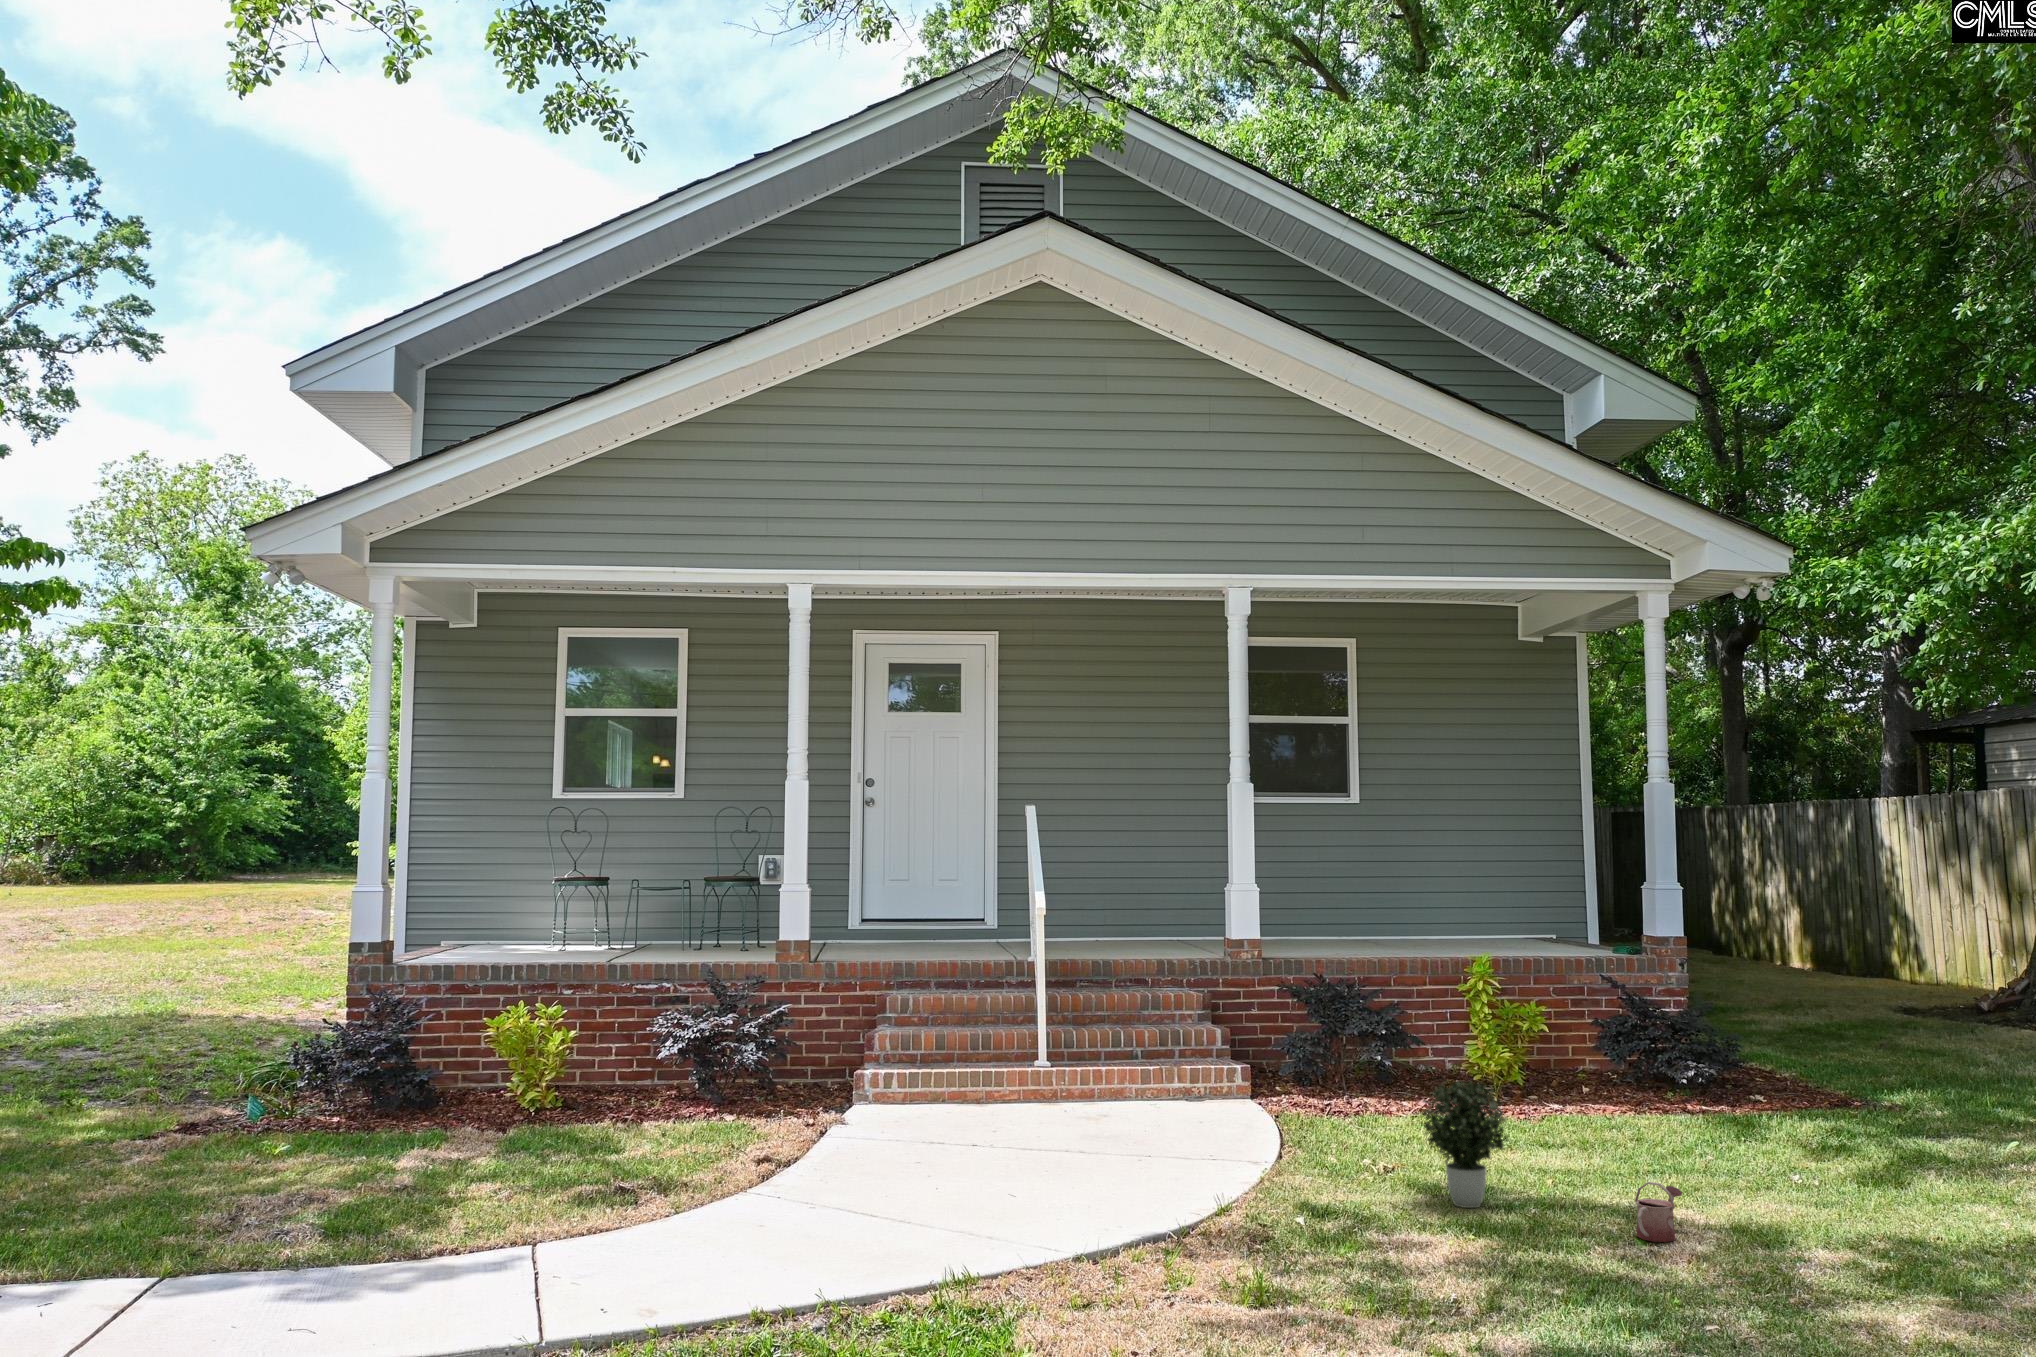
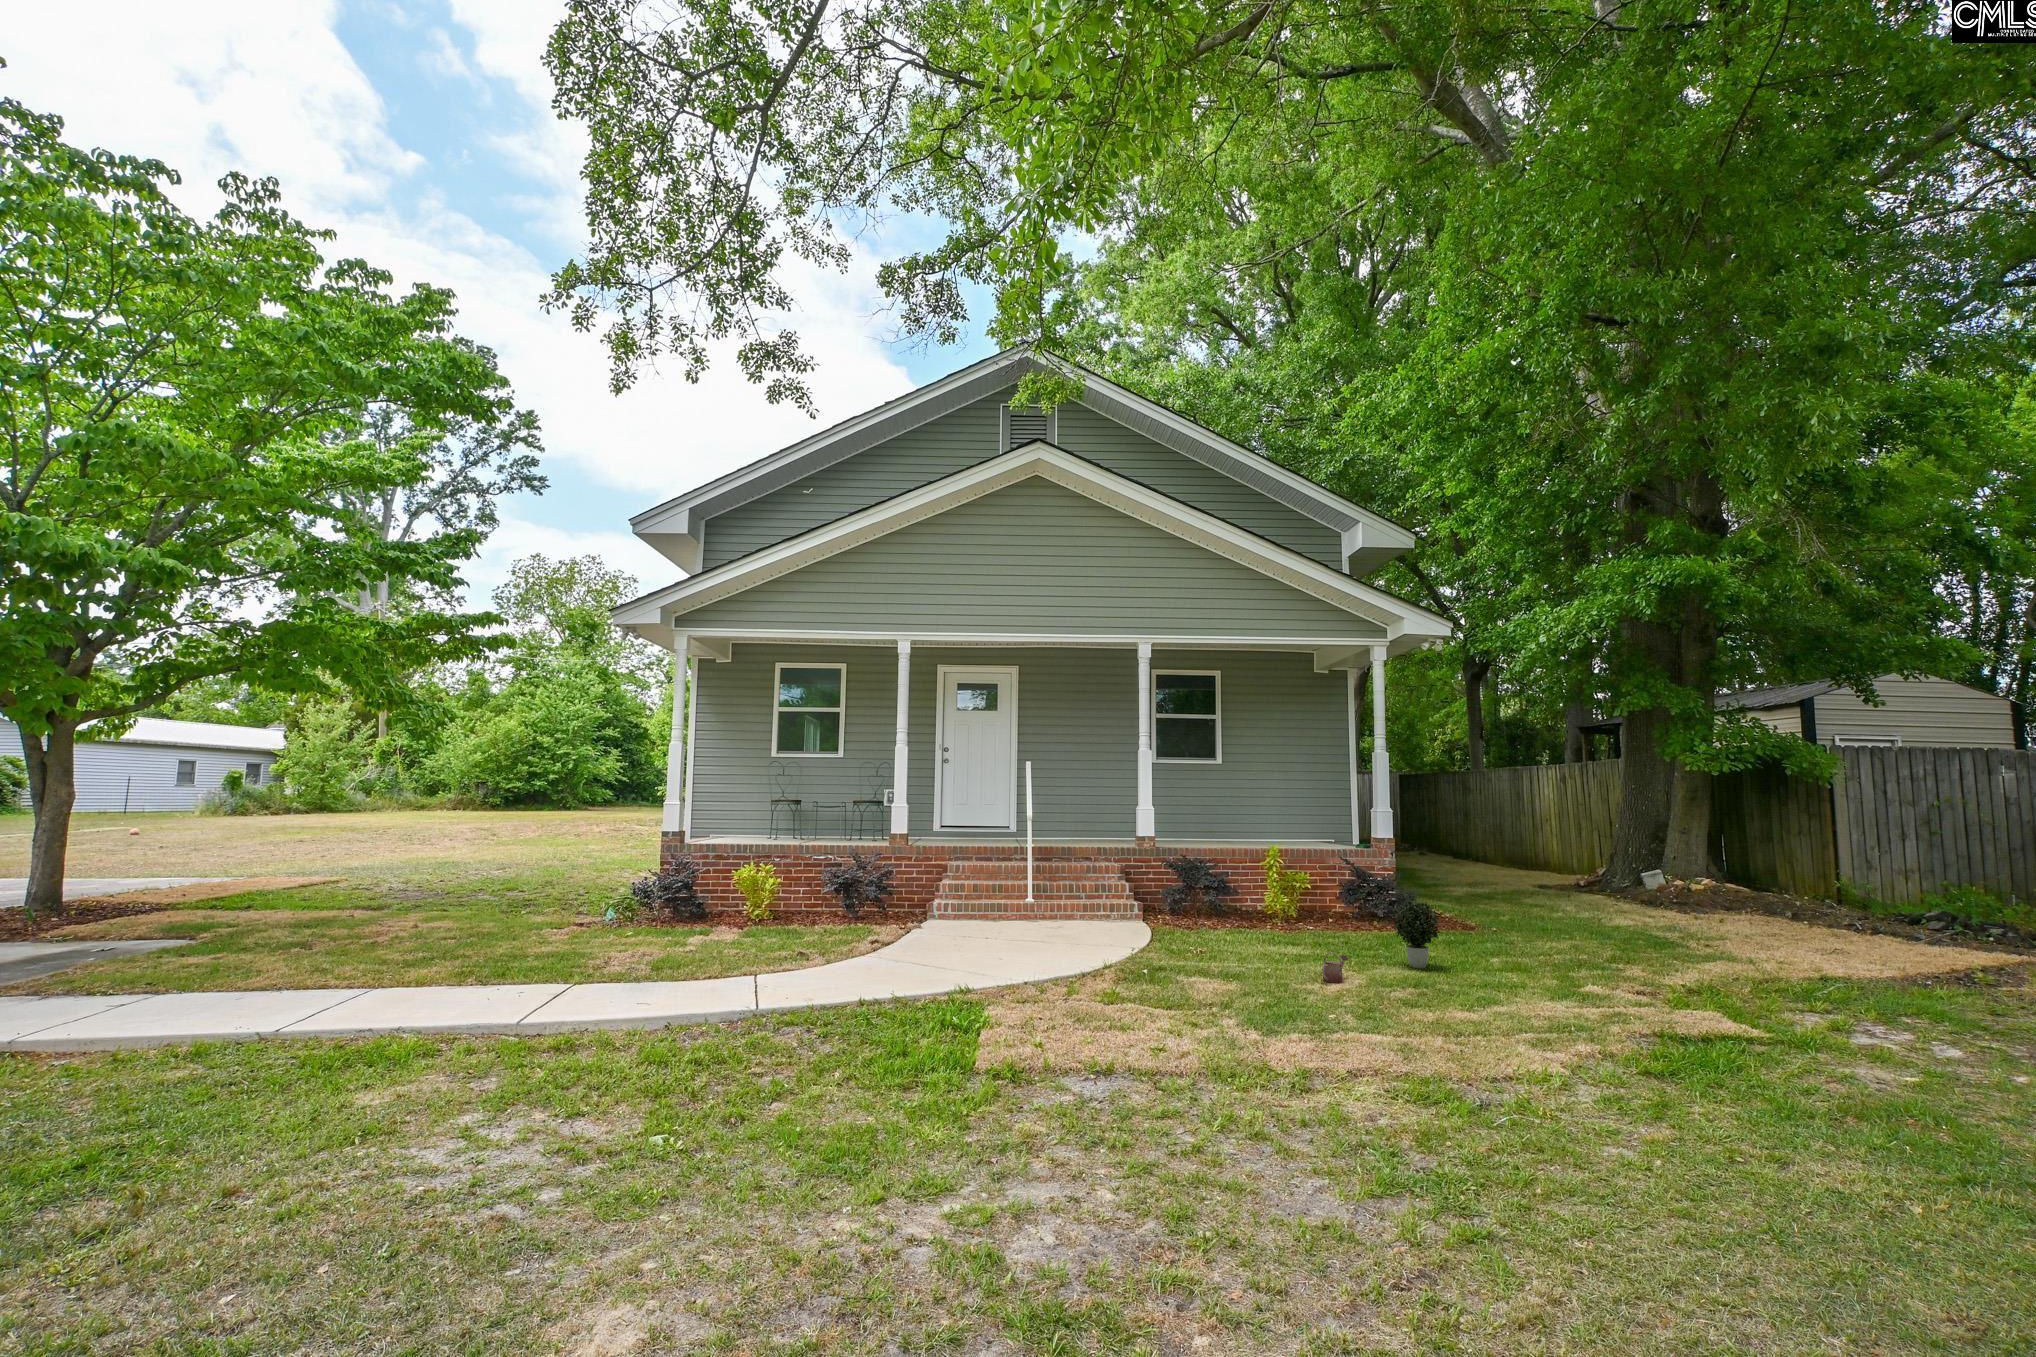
potted plant: present [1422,1081,1510,1208] -> present [1393,902,1441,968]

